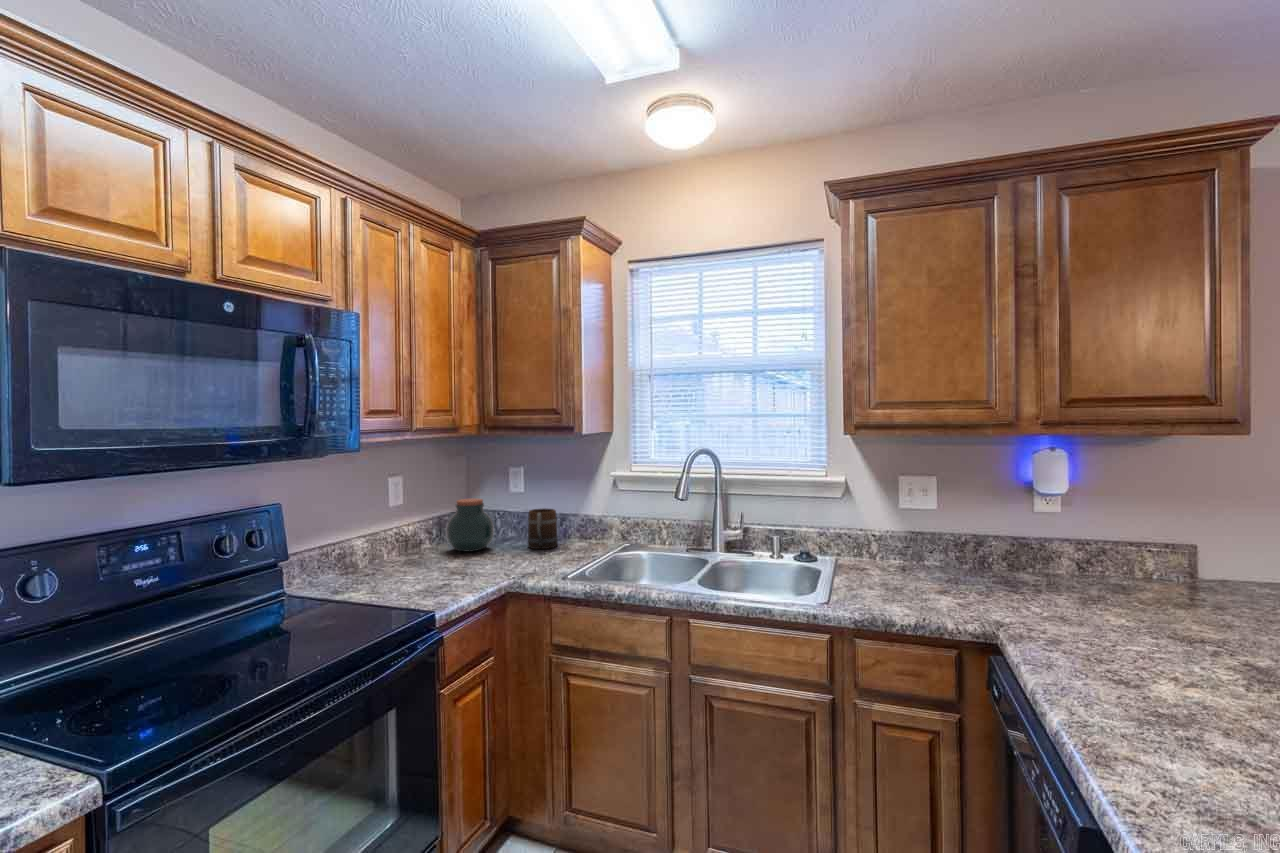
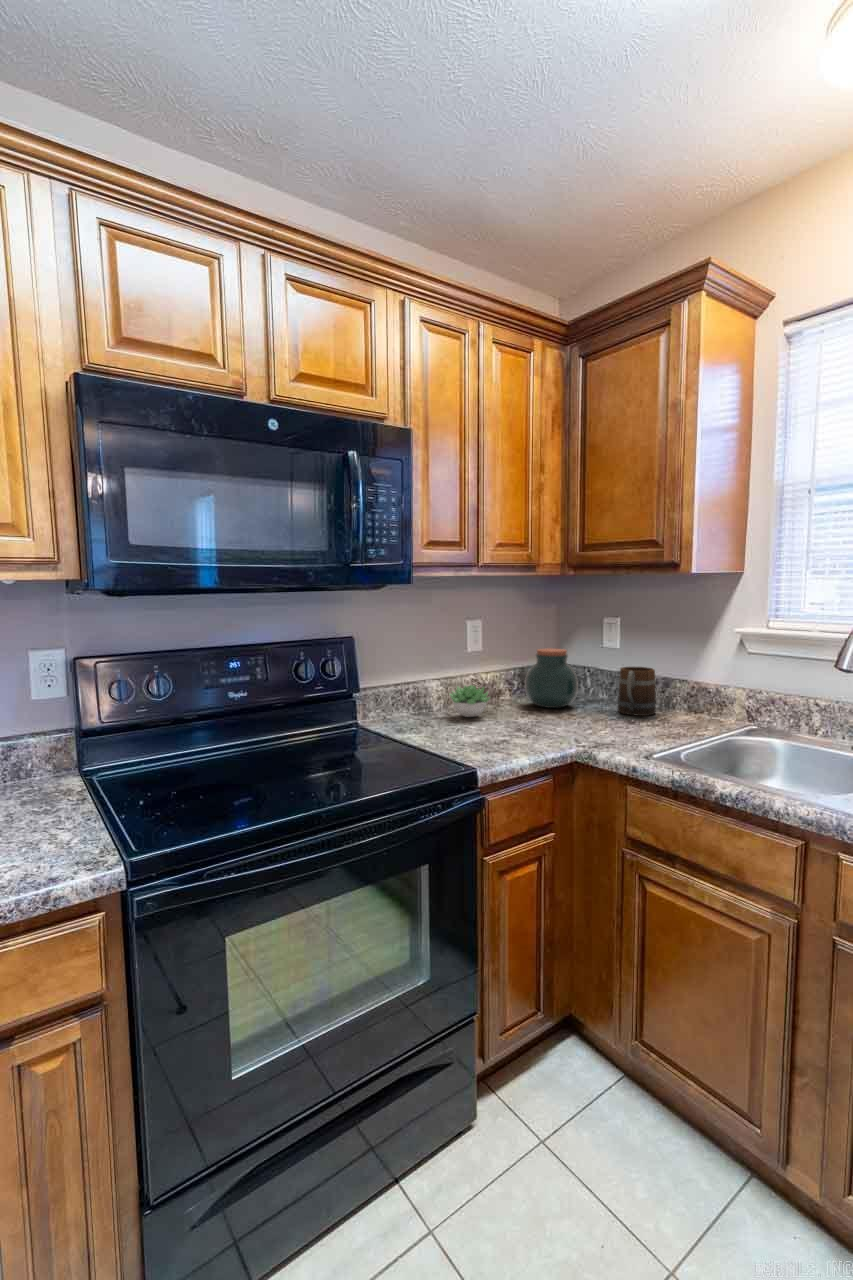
succulent plant: none [378,539,422,569] -> present [450,685,490,717]

